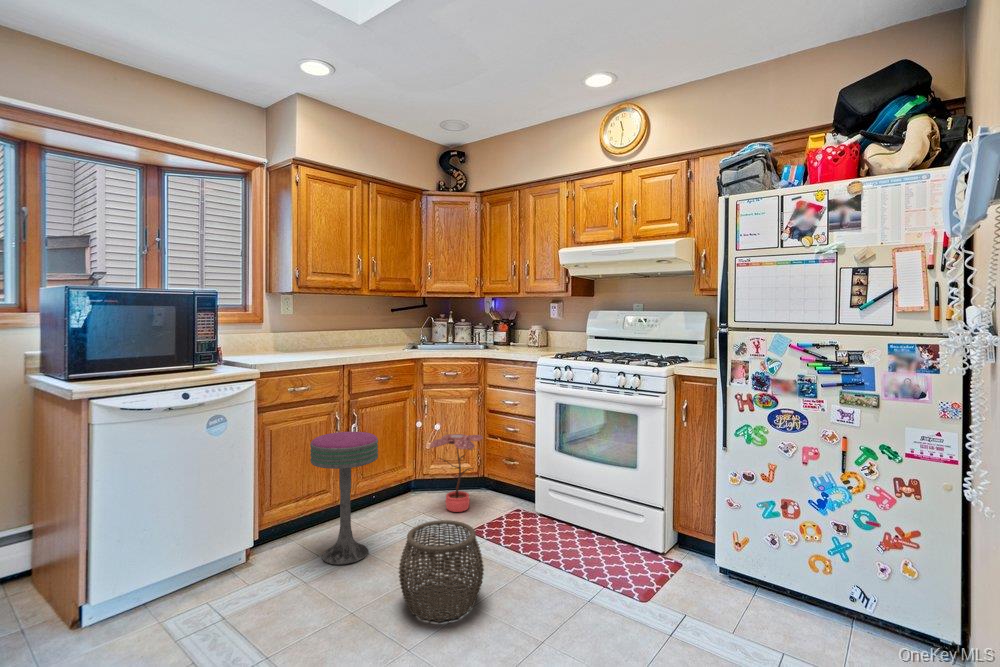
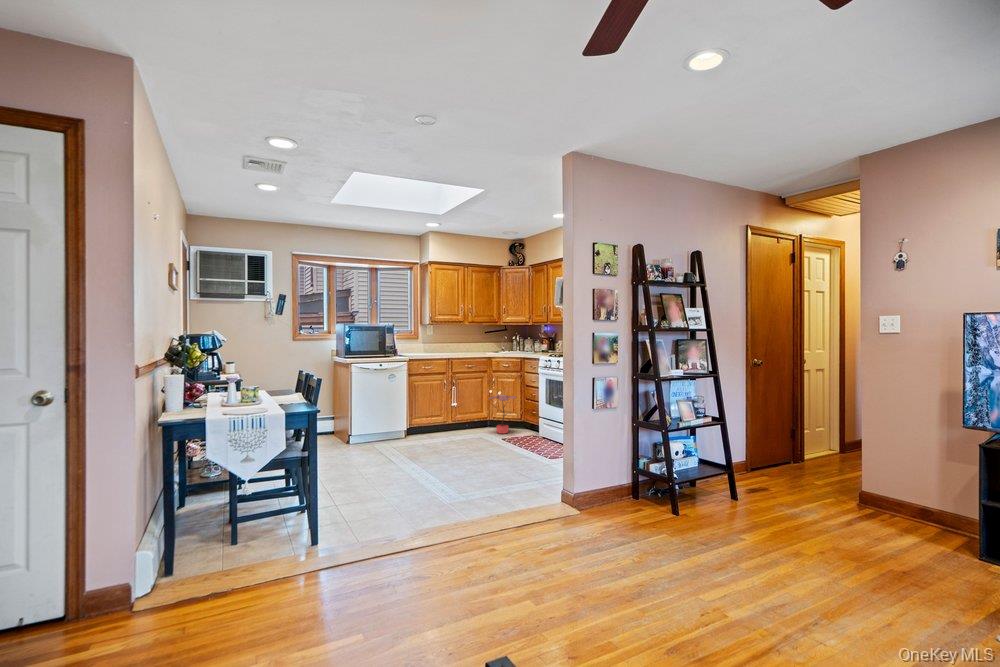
bar stool: present [310,432,378,565] -> none [428,387,456,442]
woven basket: present [399,520,484,622] -> none [452,421,486,456]

